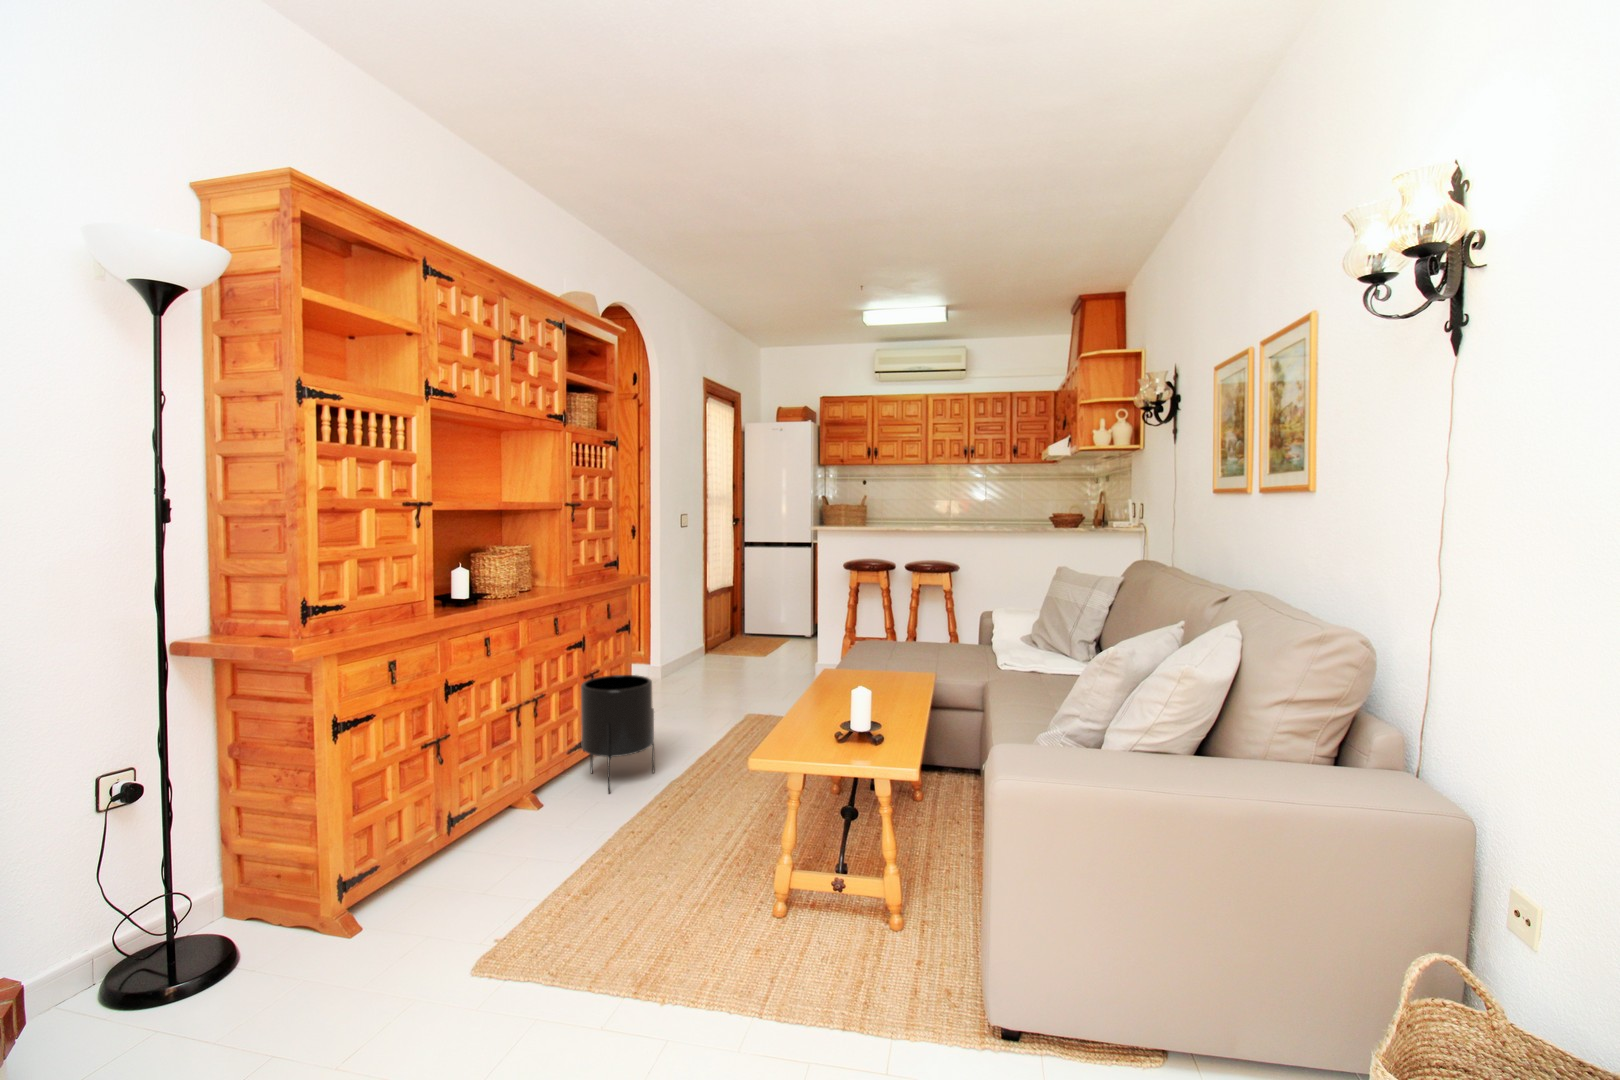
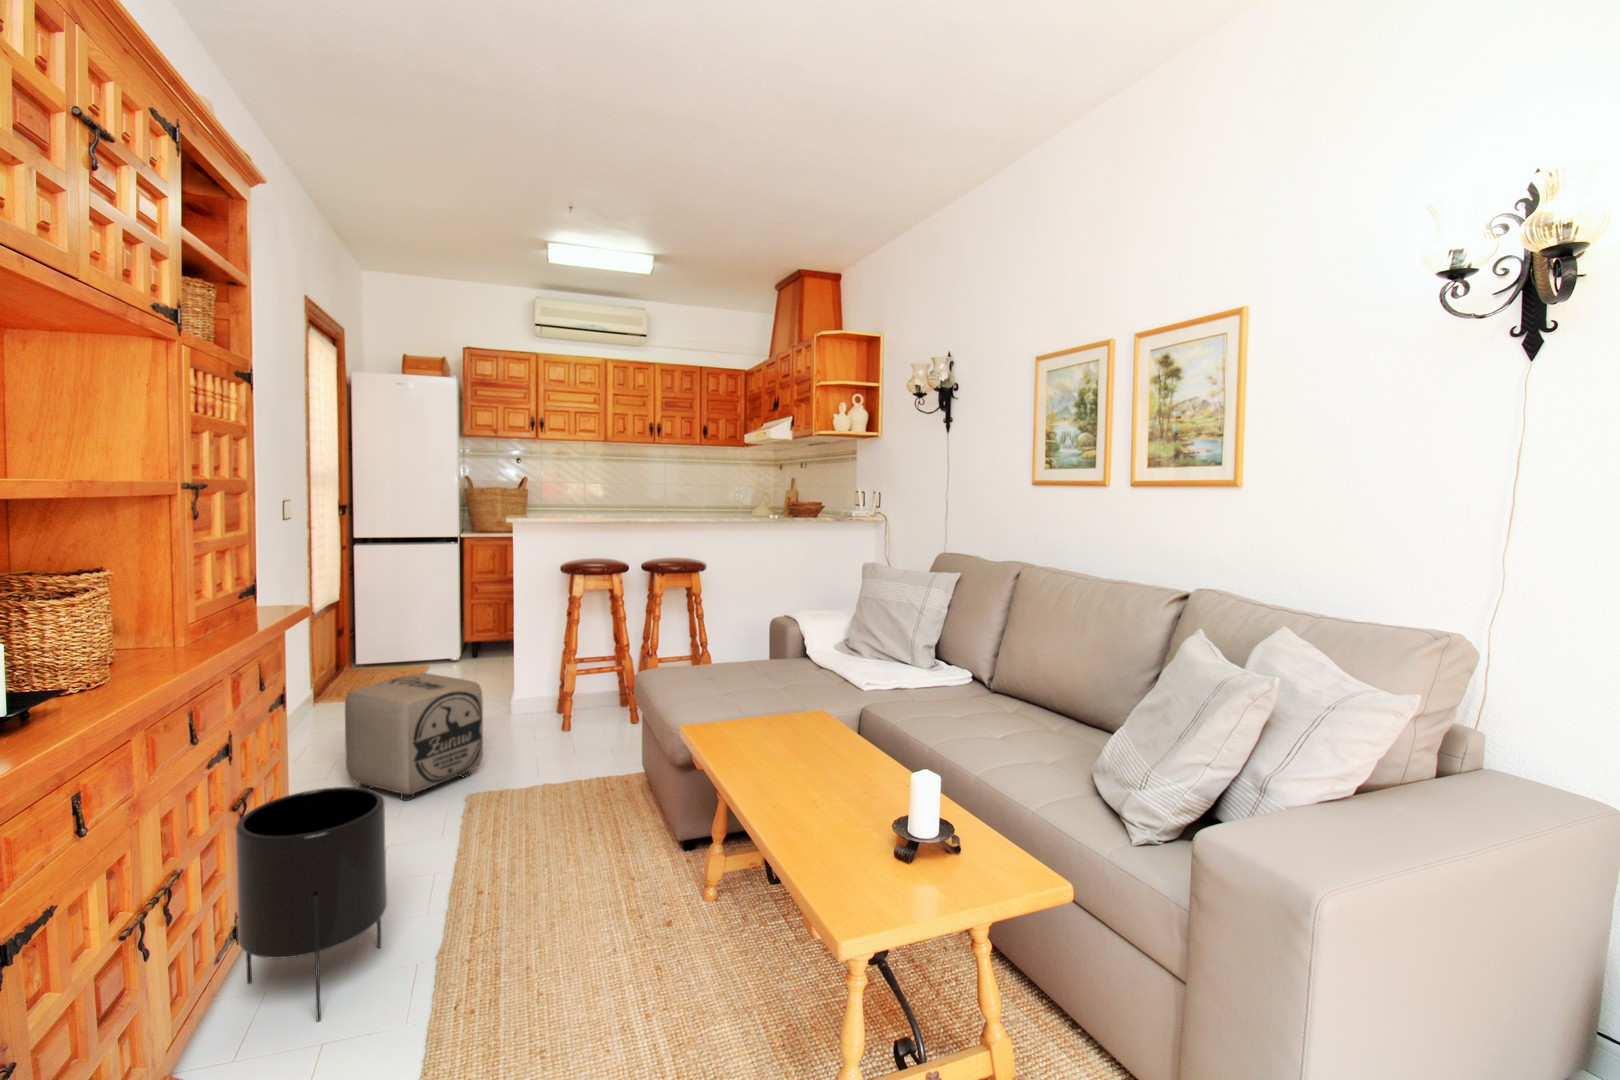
ottoman: none [689,631,768,712] -> present [345,673,483,801]

